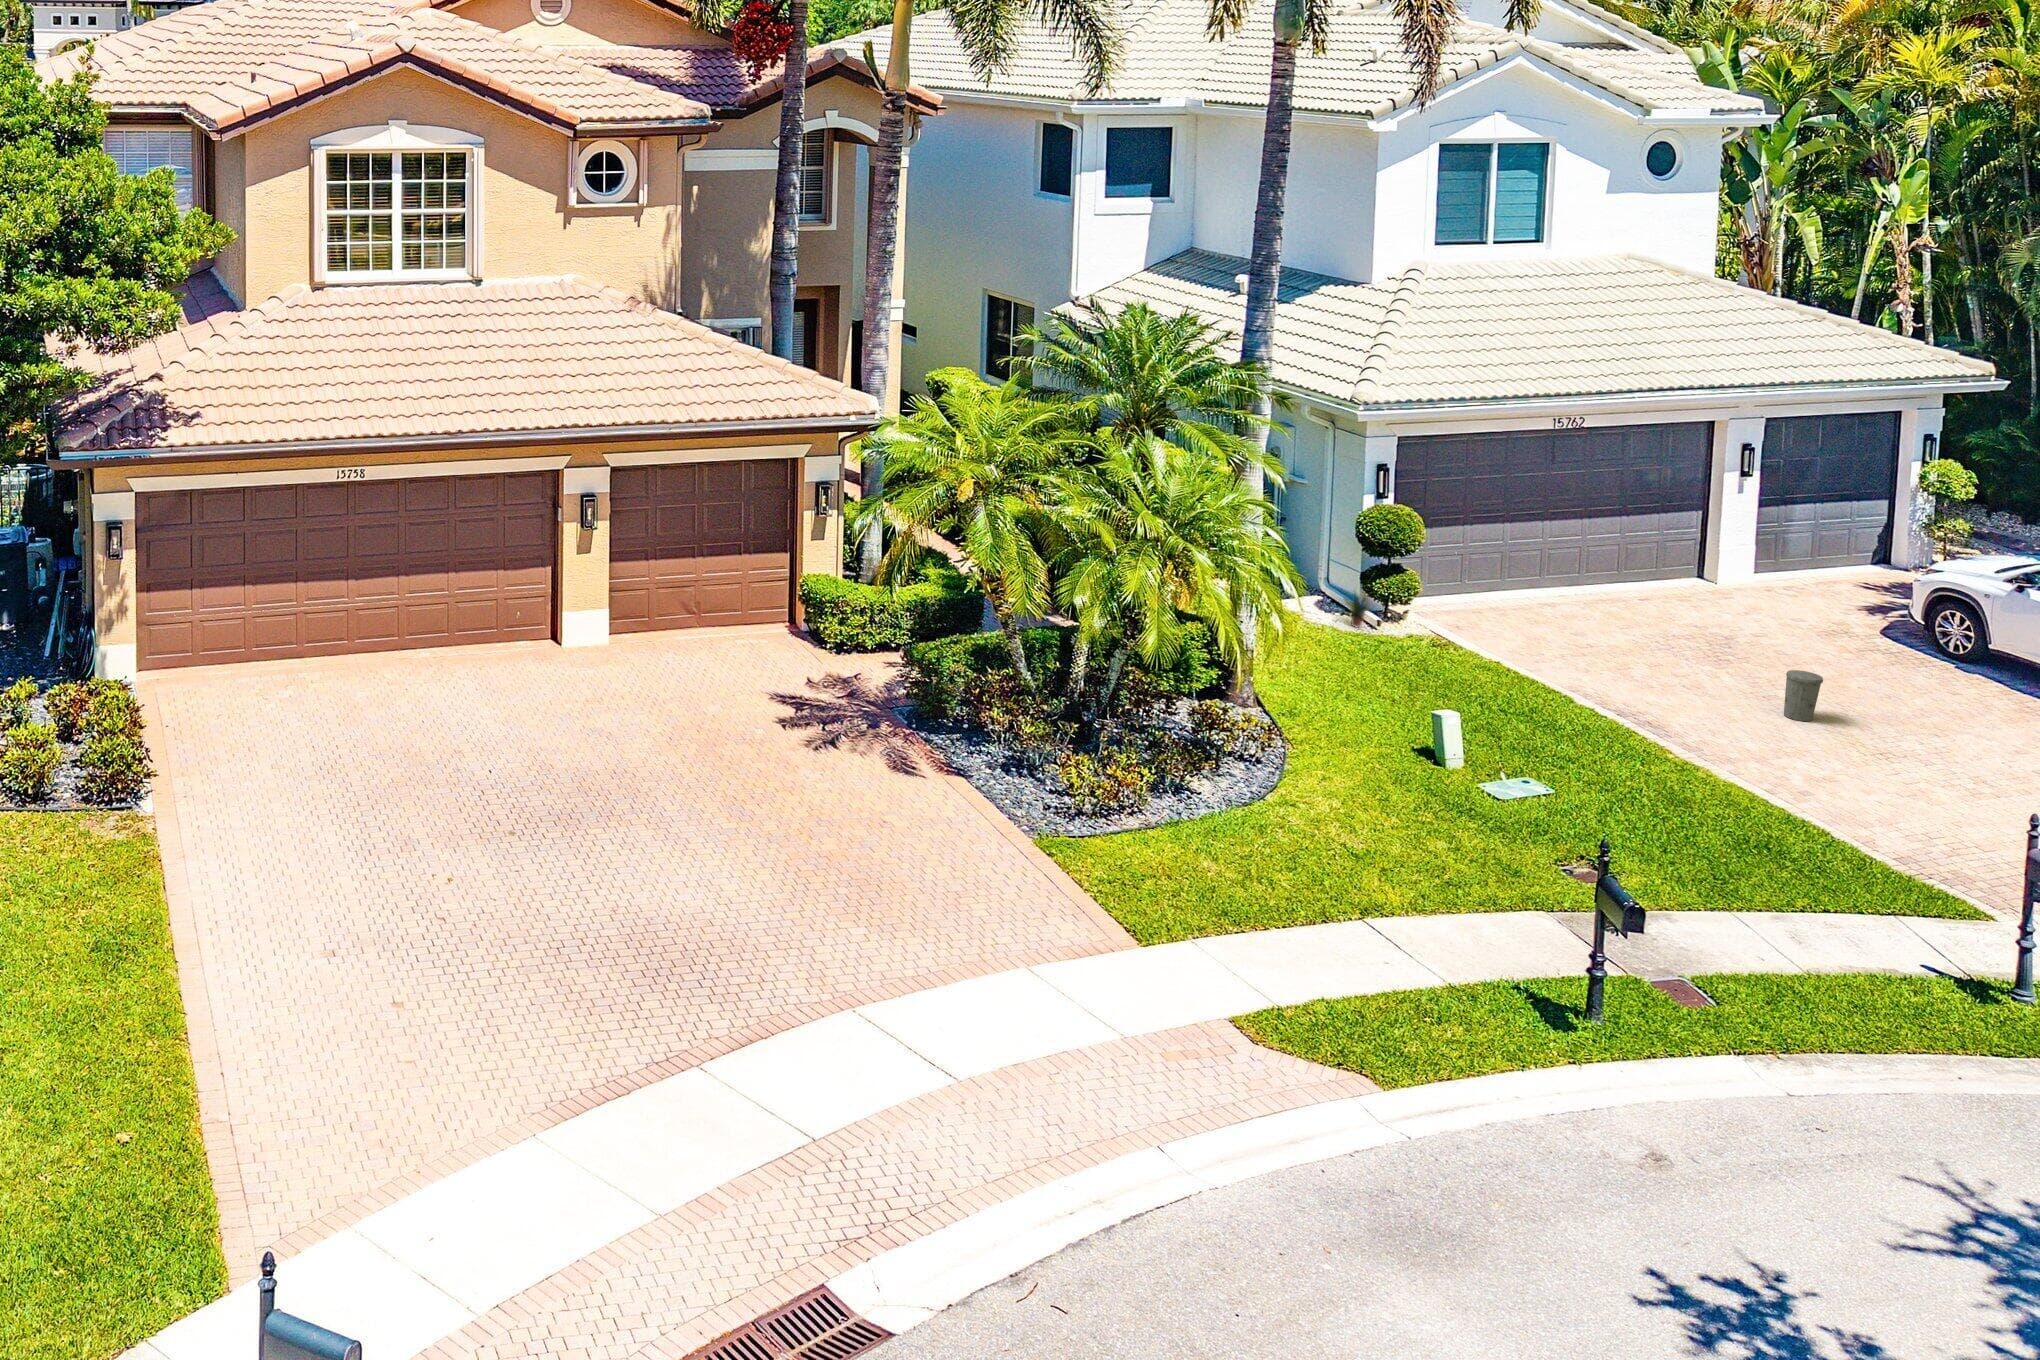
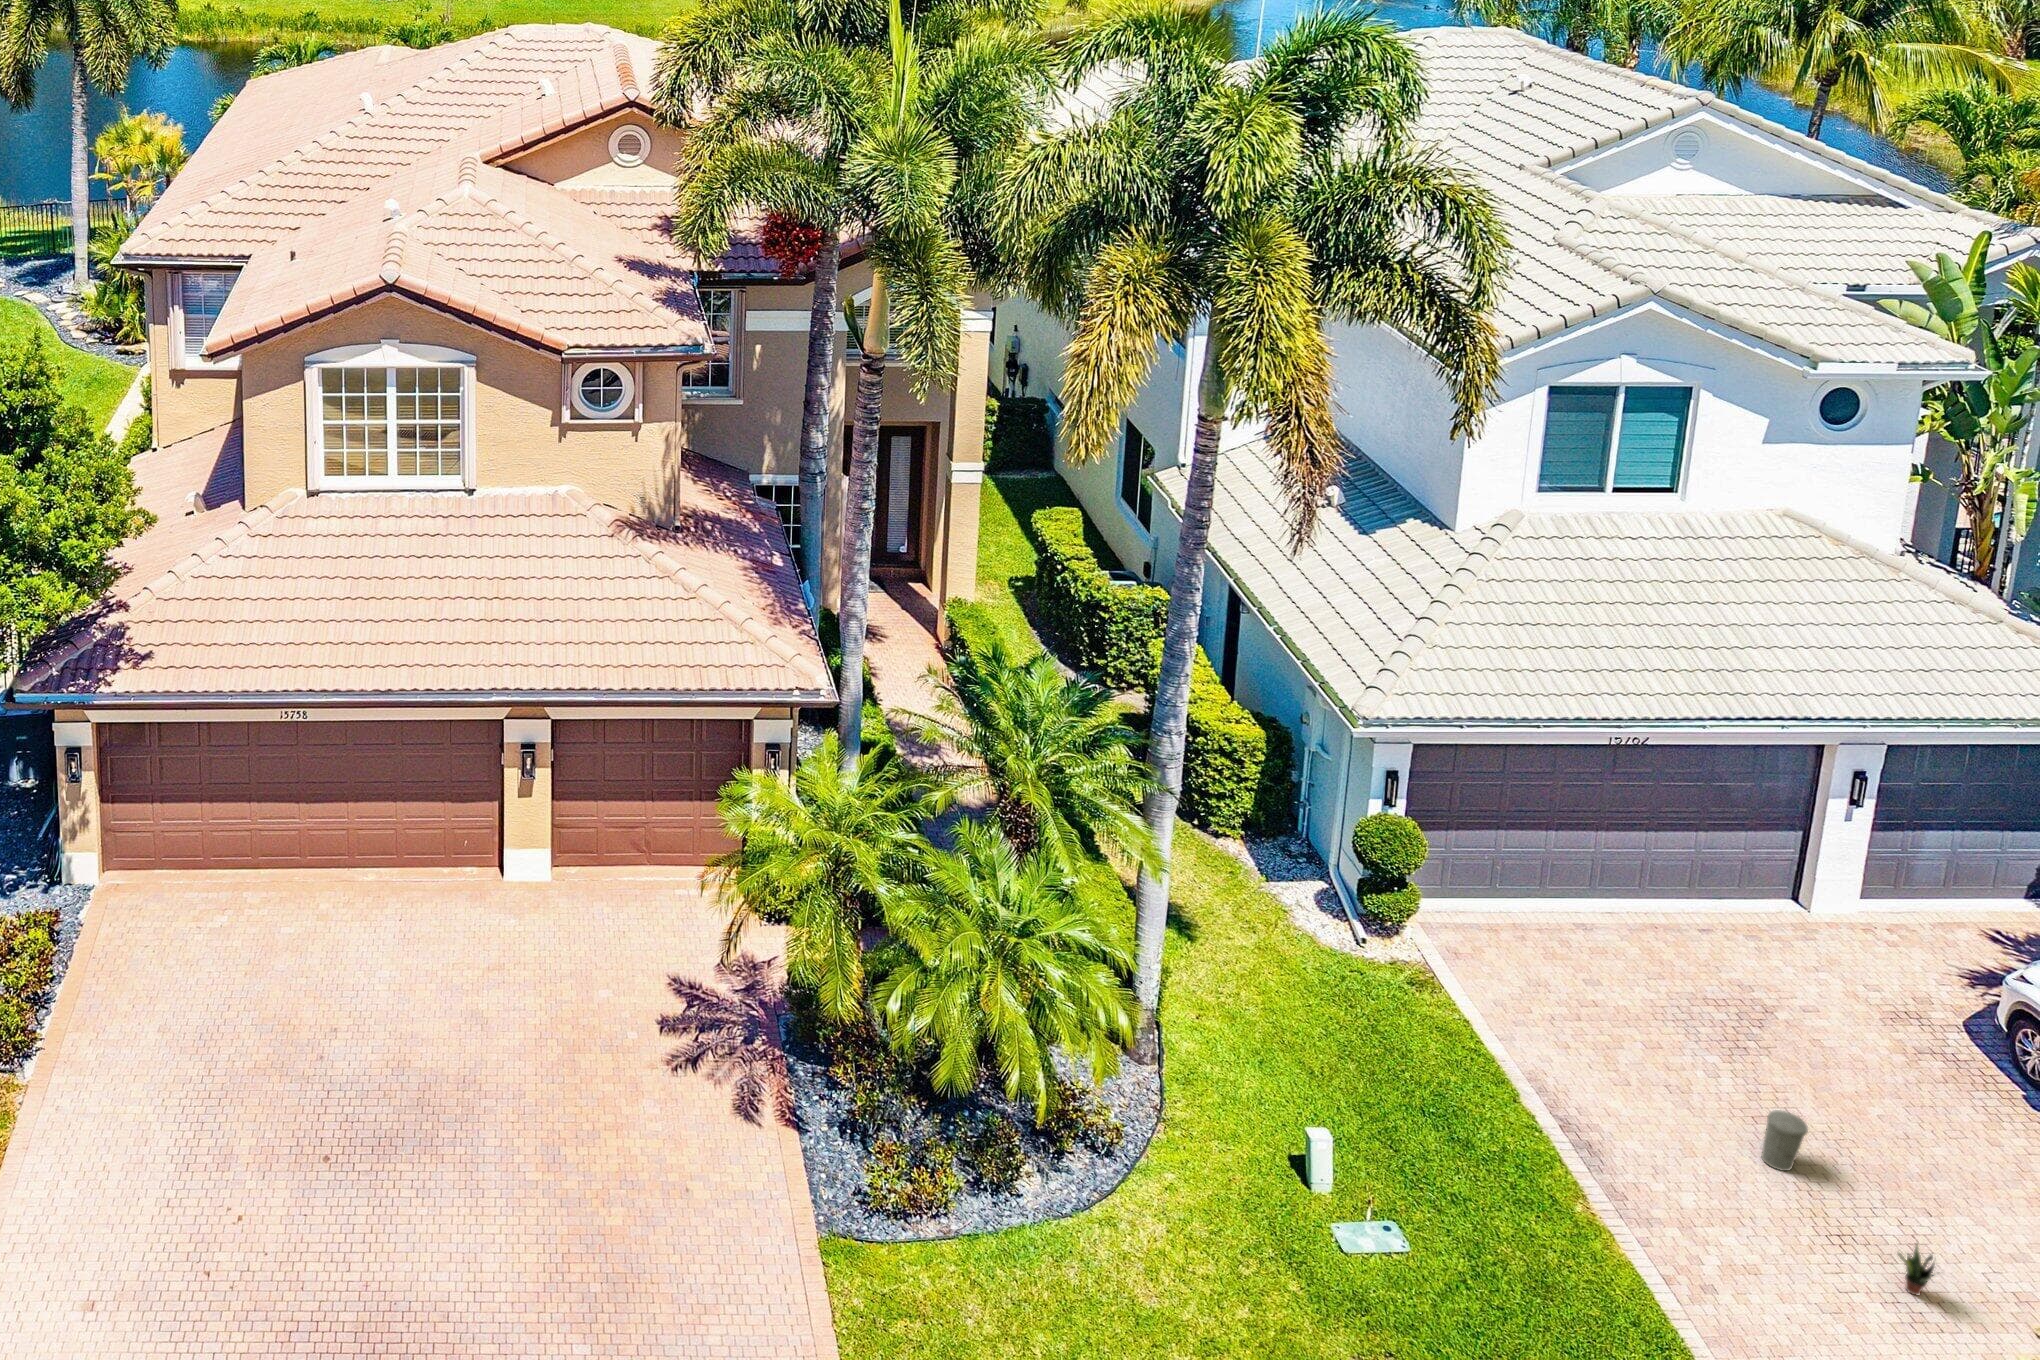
potted plant: present [1344,596,1369,627] -> present [1898,1246,1940,1295]

